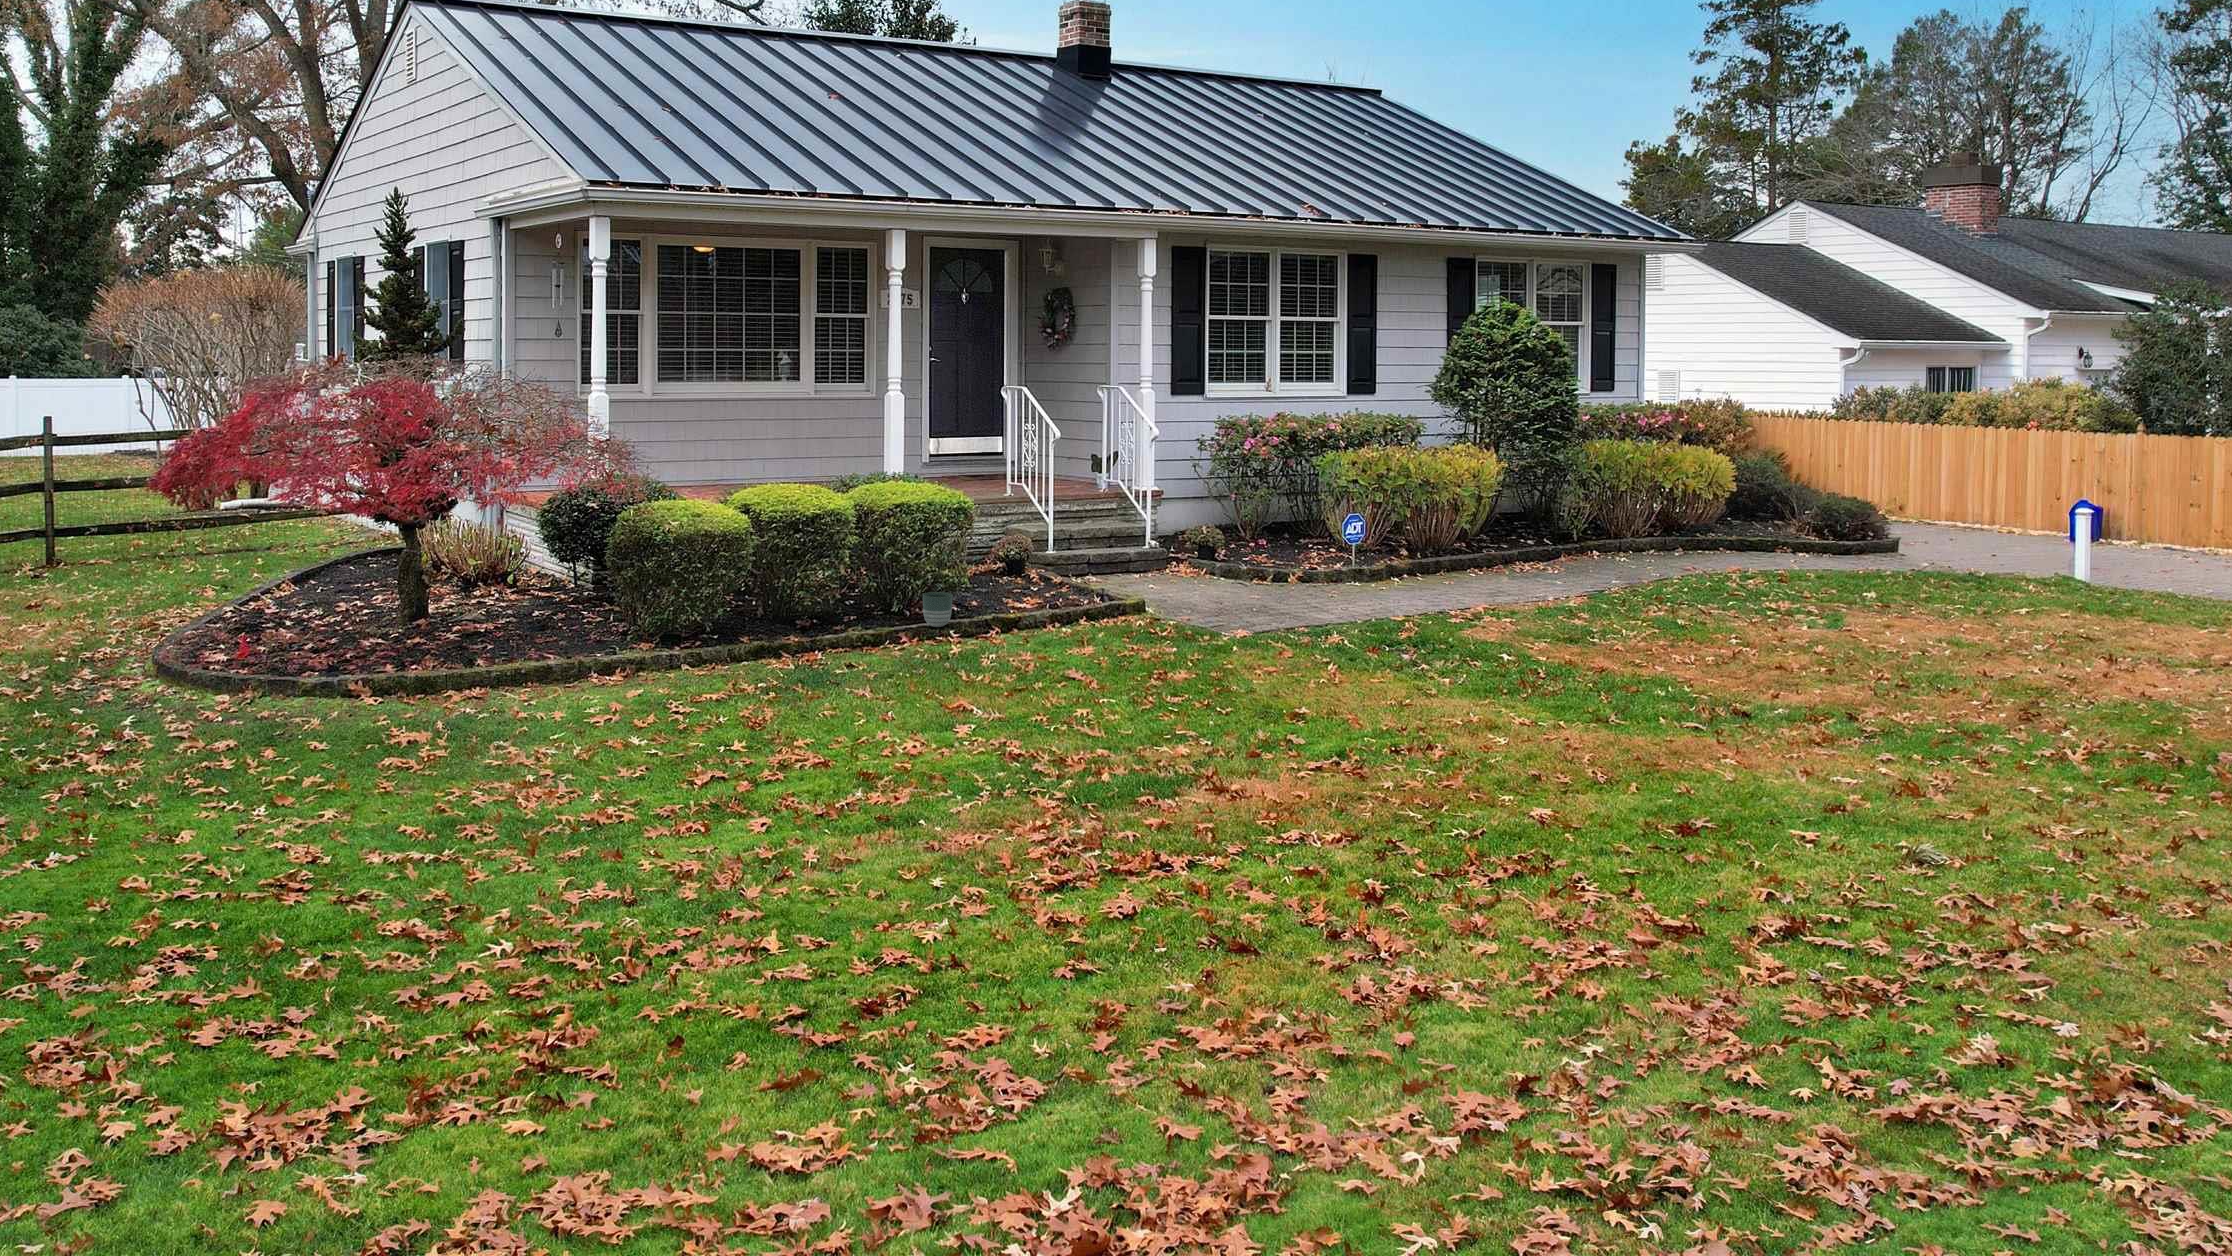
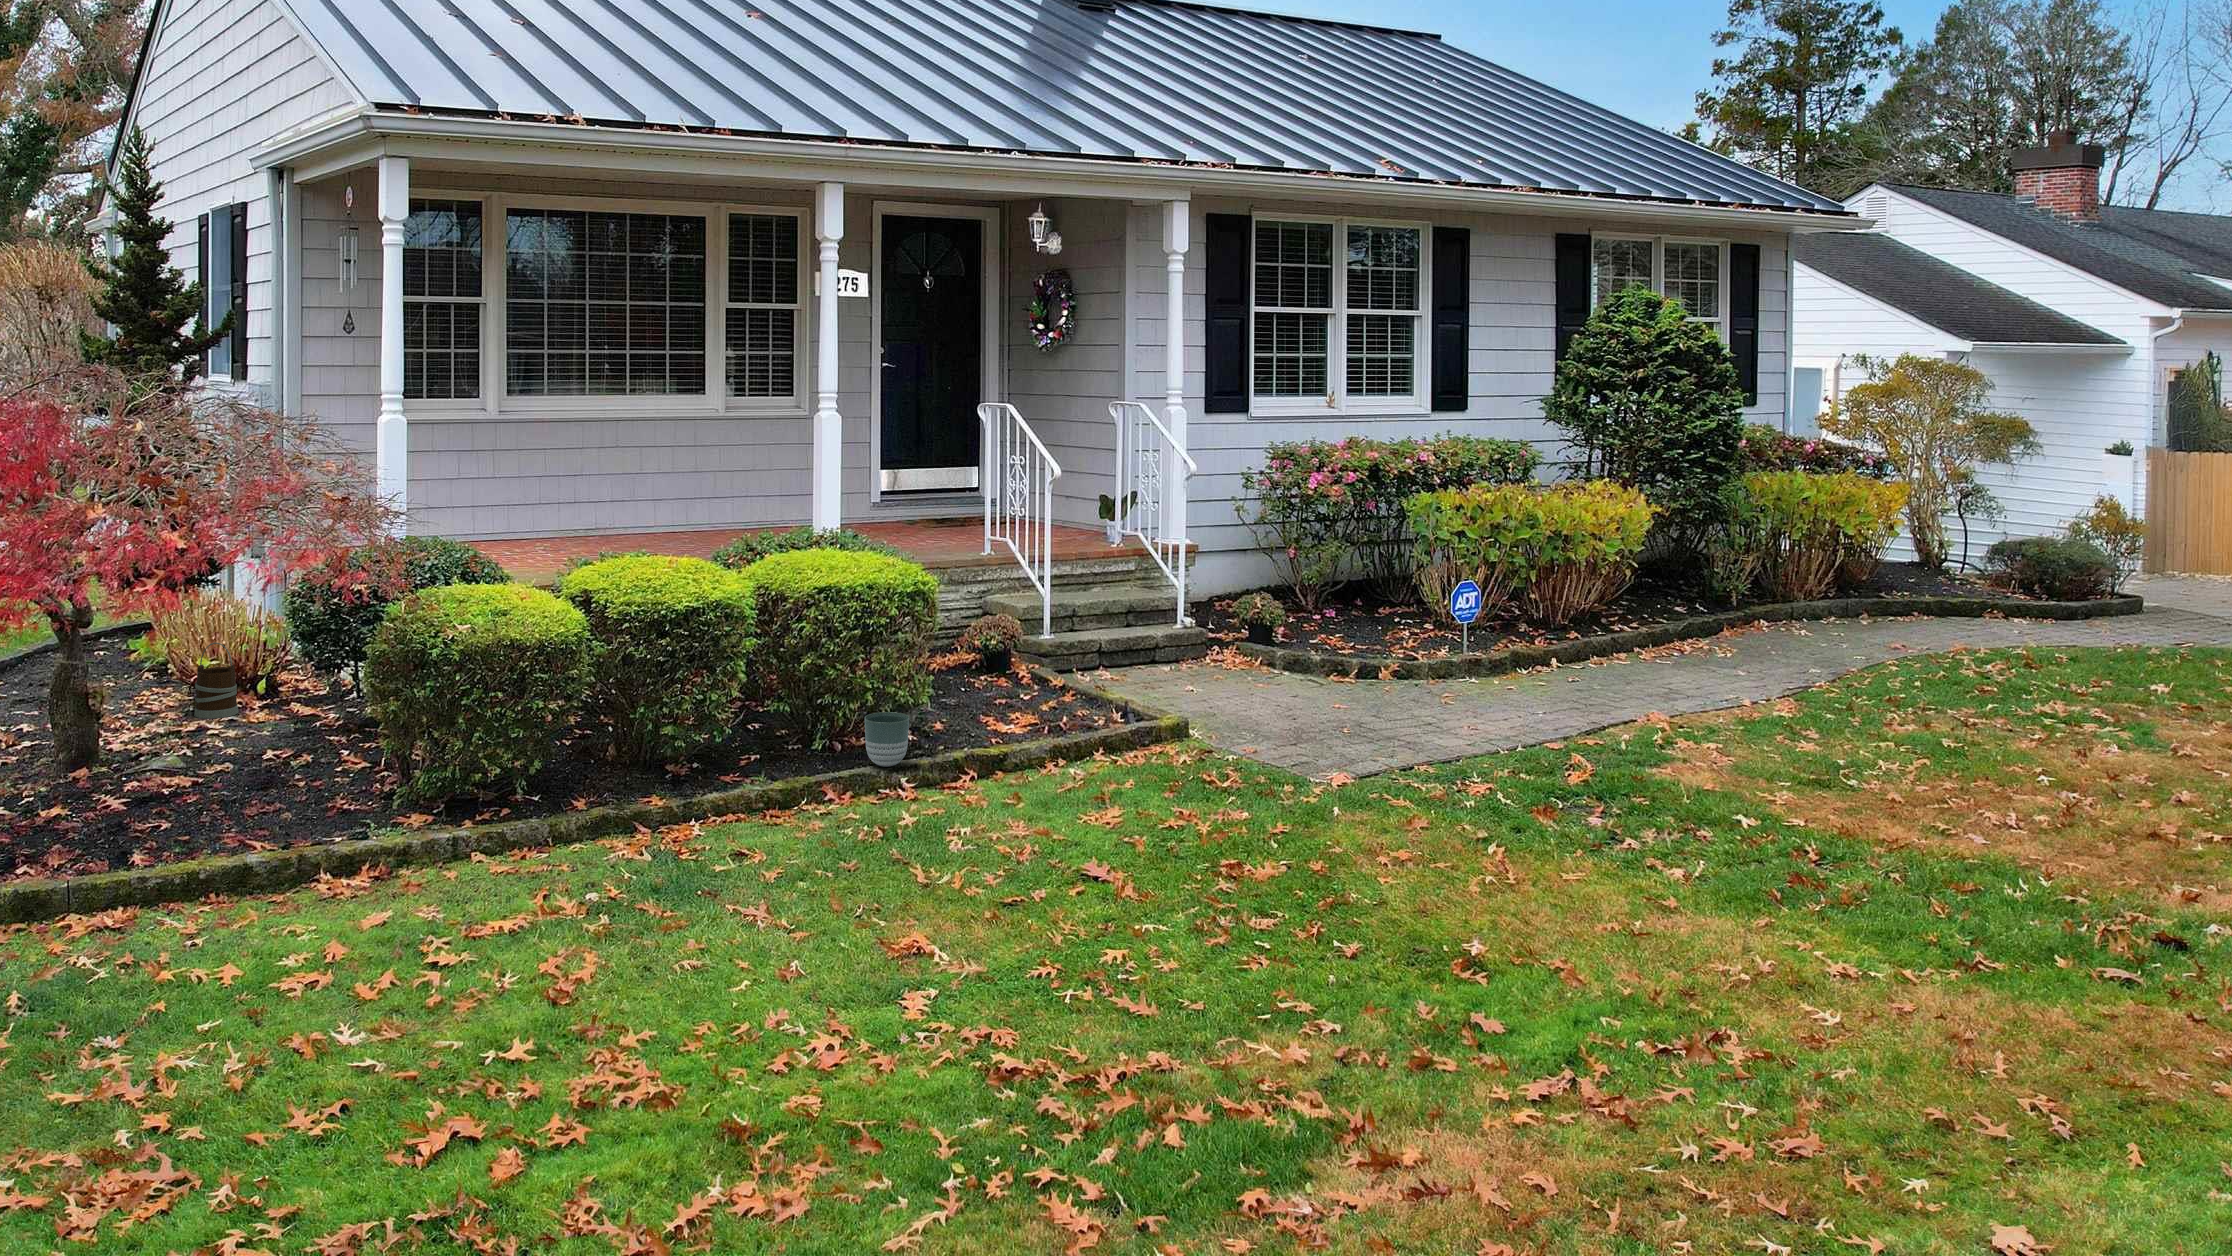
wooden bucket: none [460,548,489,600] -> present [194,643,239,719]

